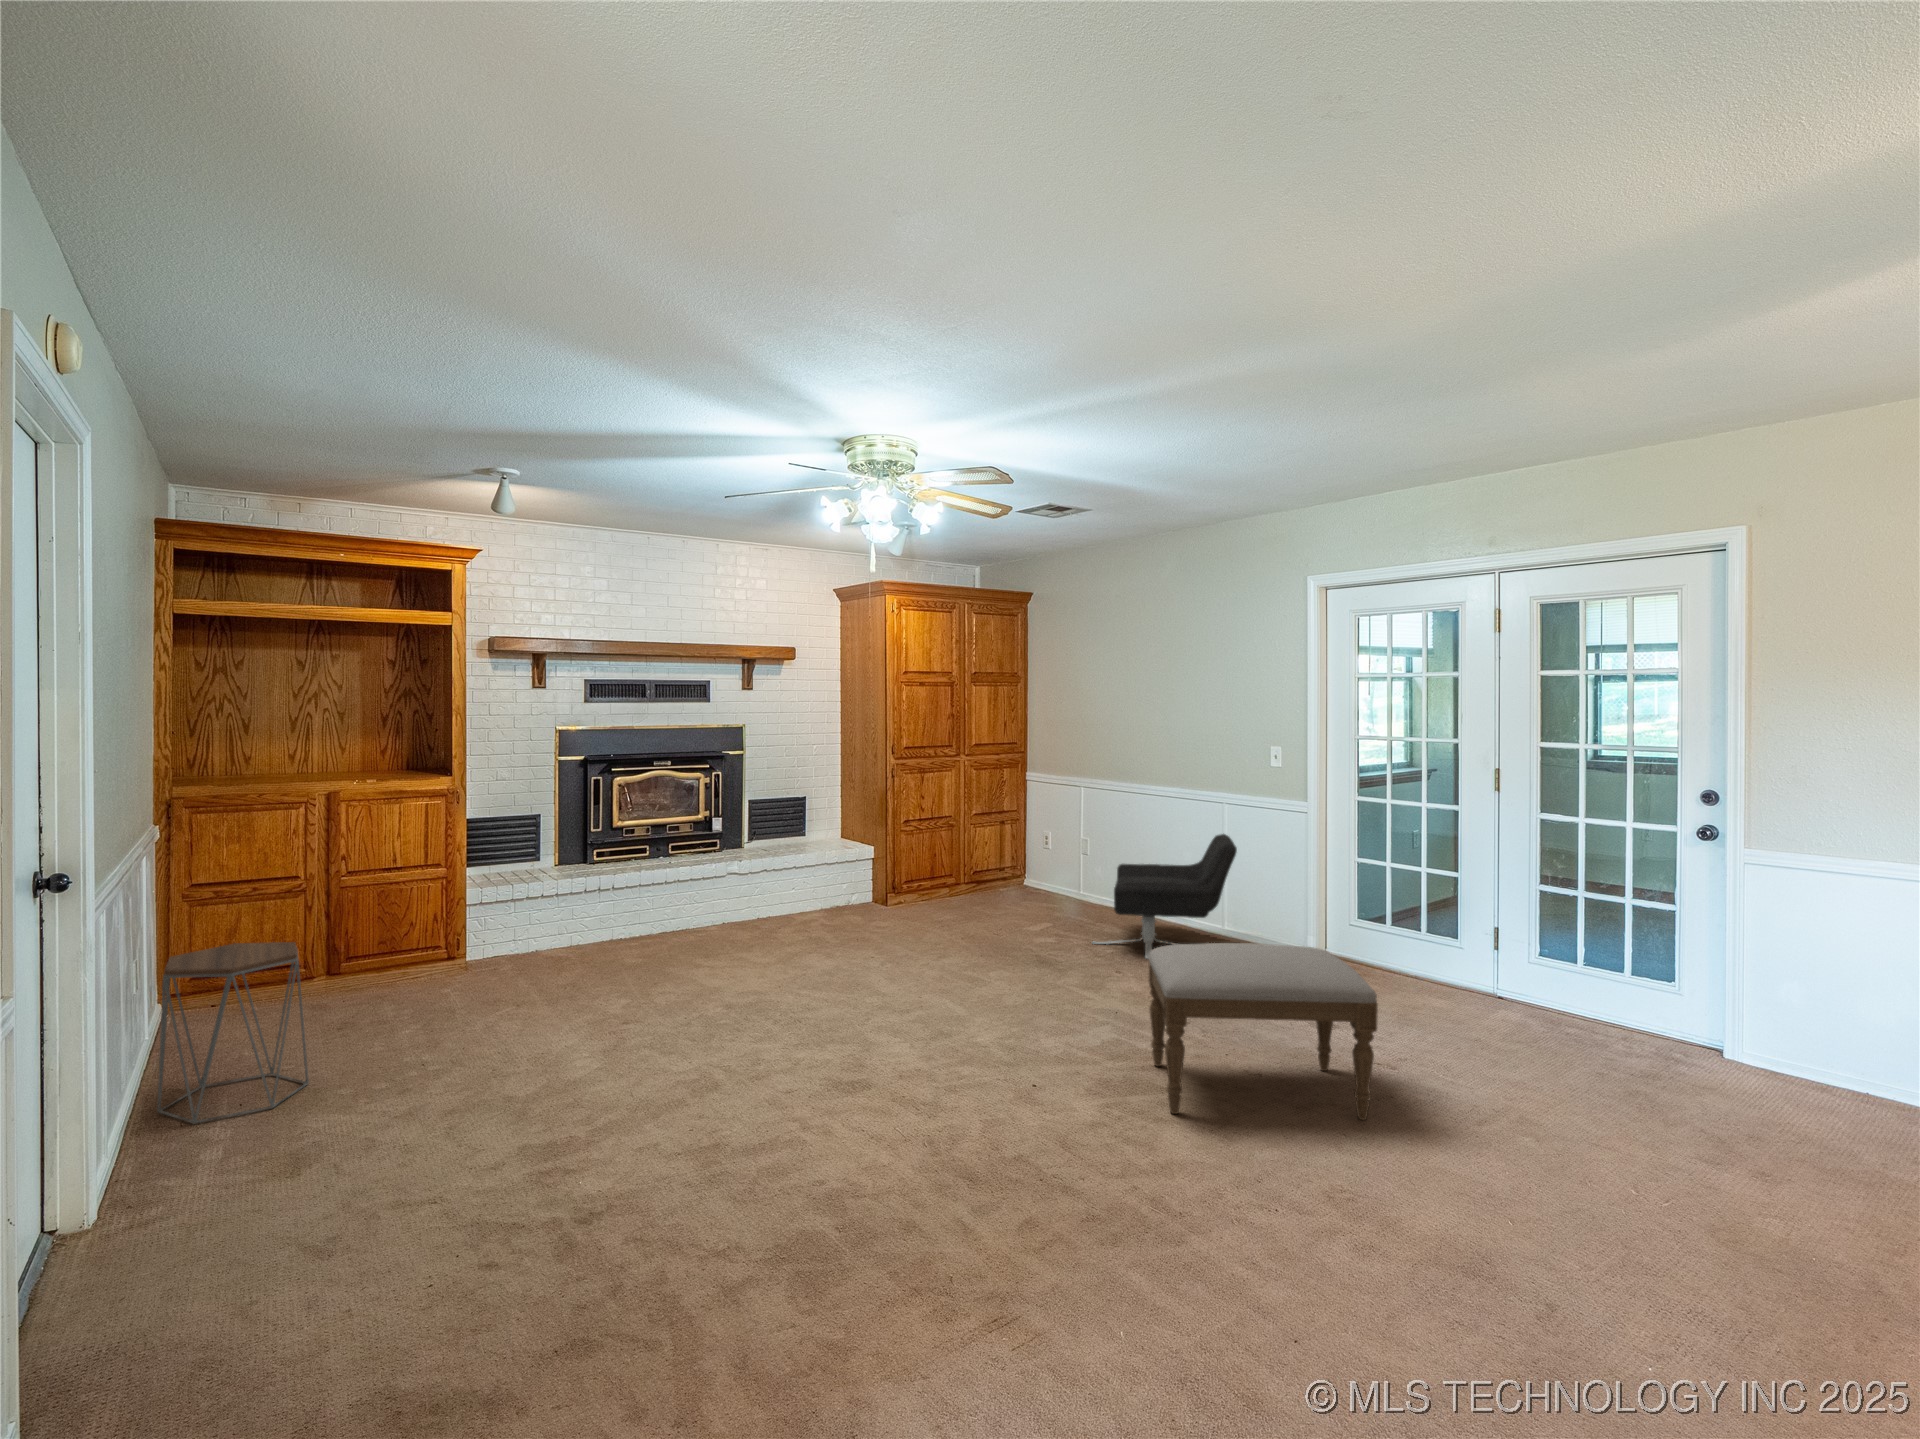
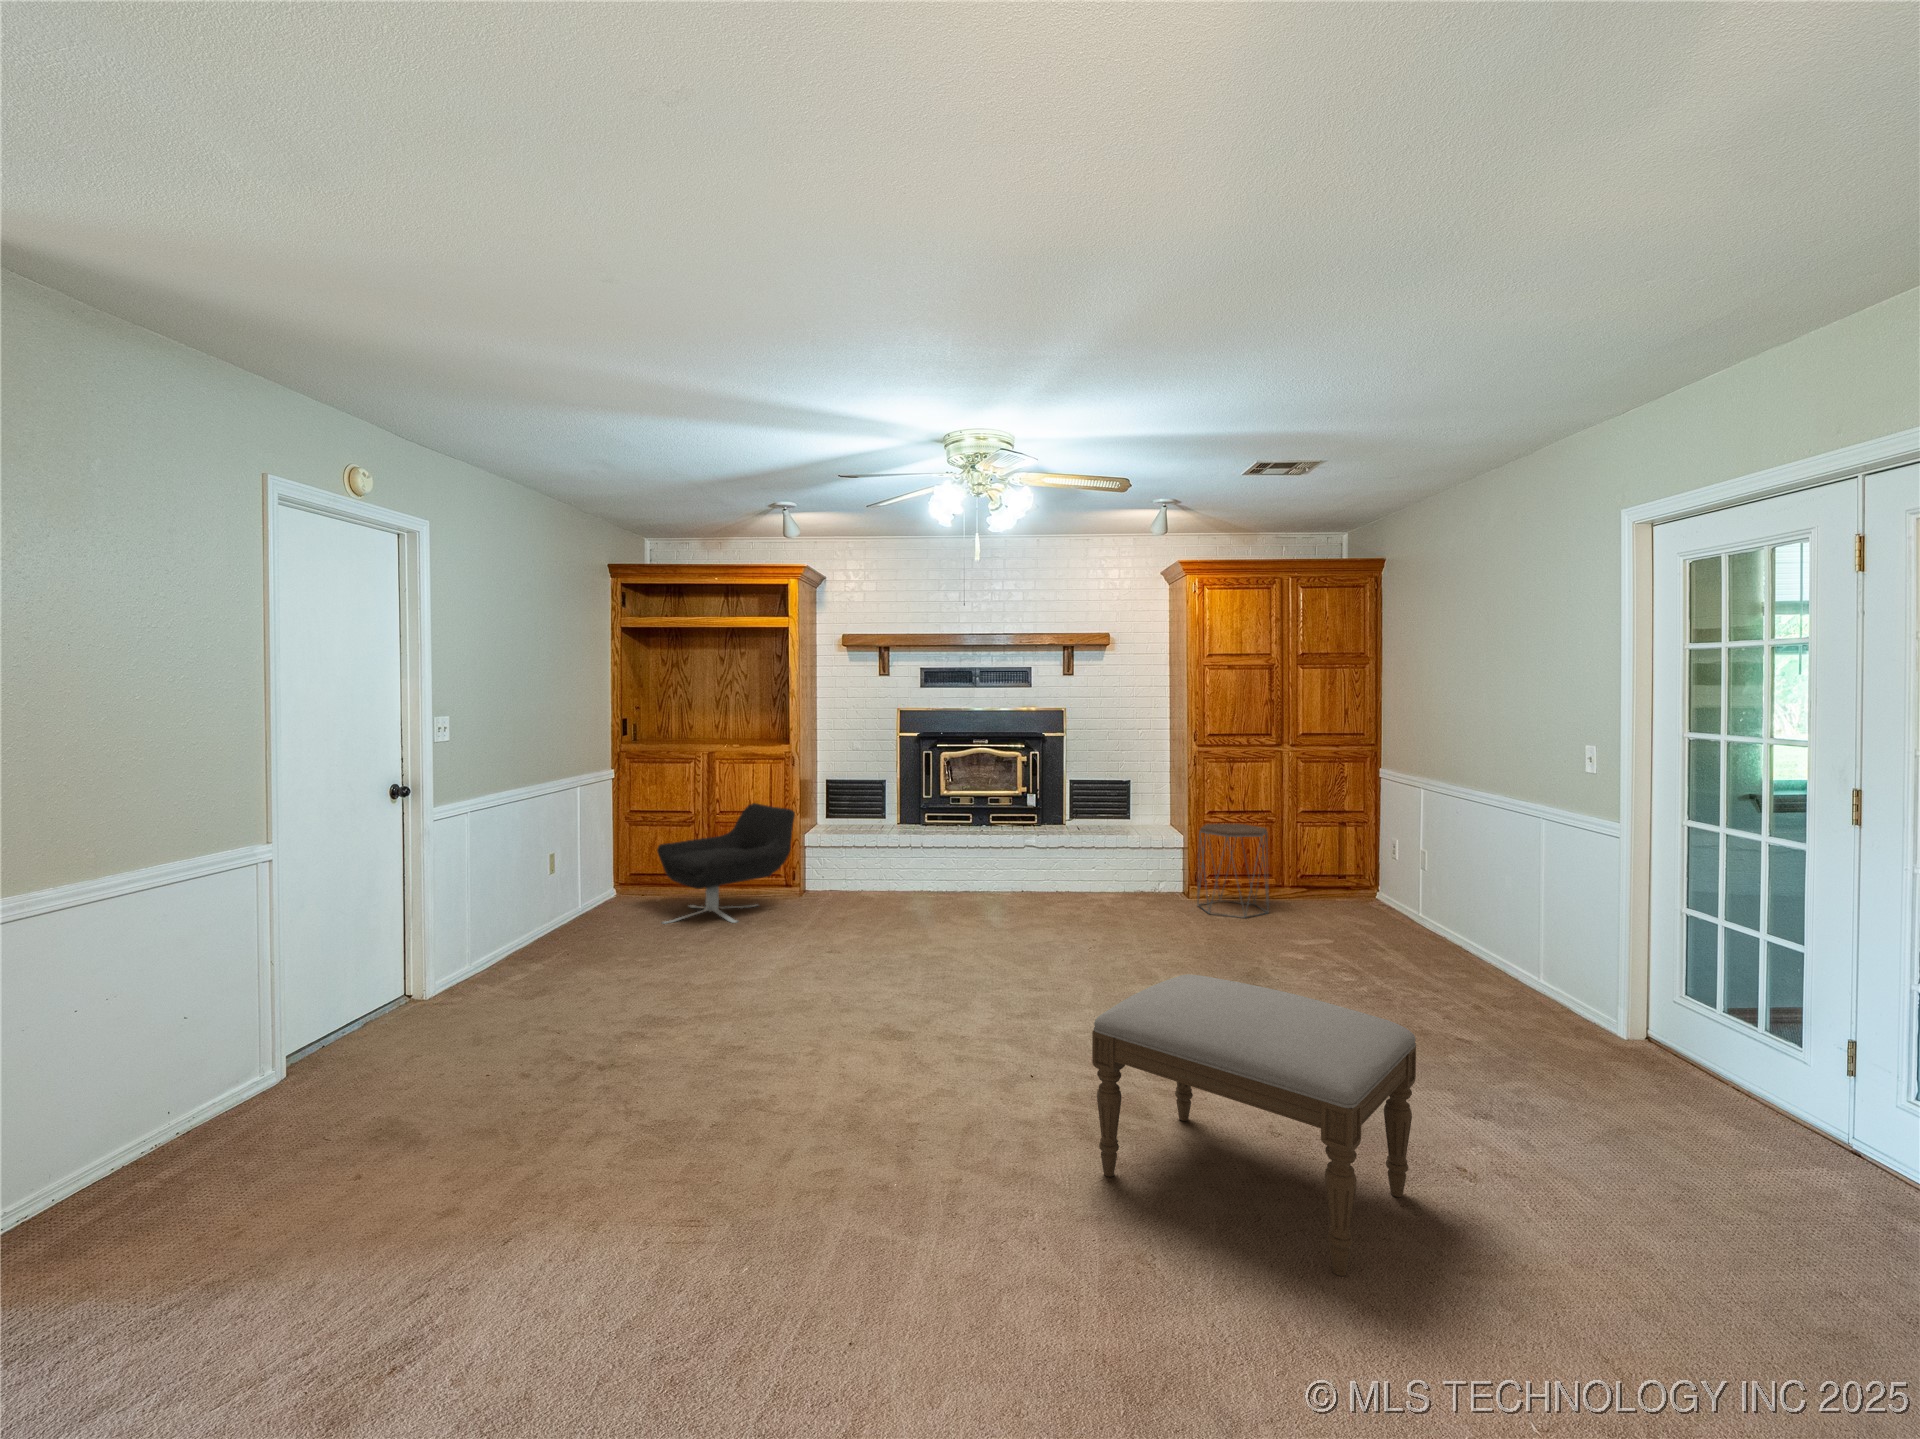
lounge chair: present [1093,834,1237,959] -> present [657,803,795,924]
side table: present [157,942,309,1124] -> present [1197,824,1269,918]

